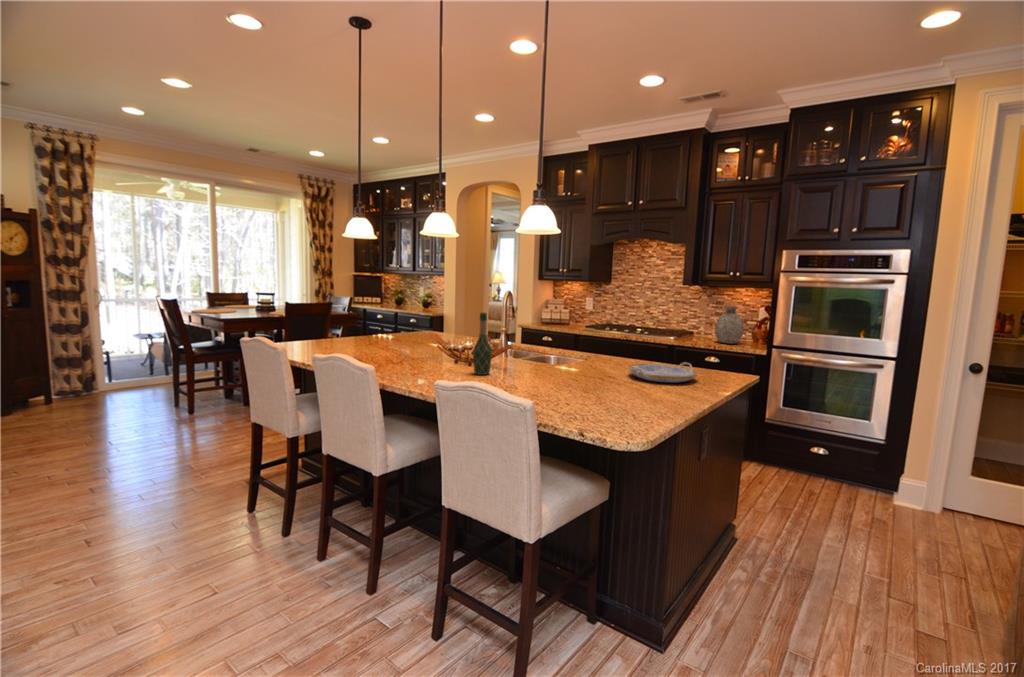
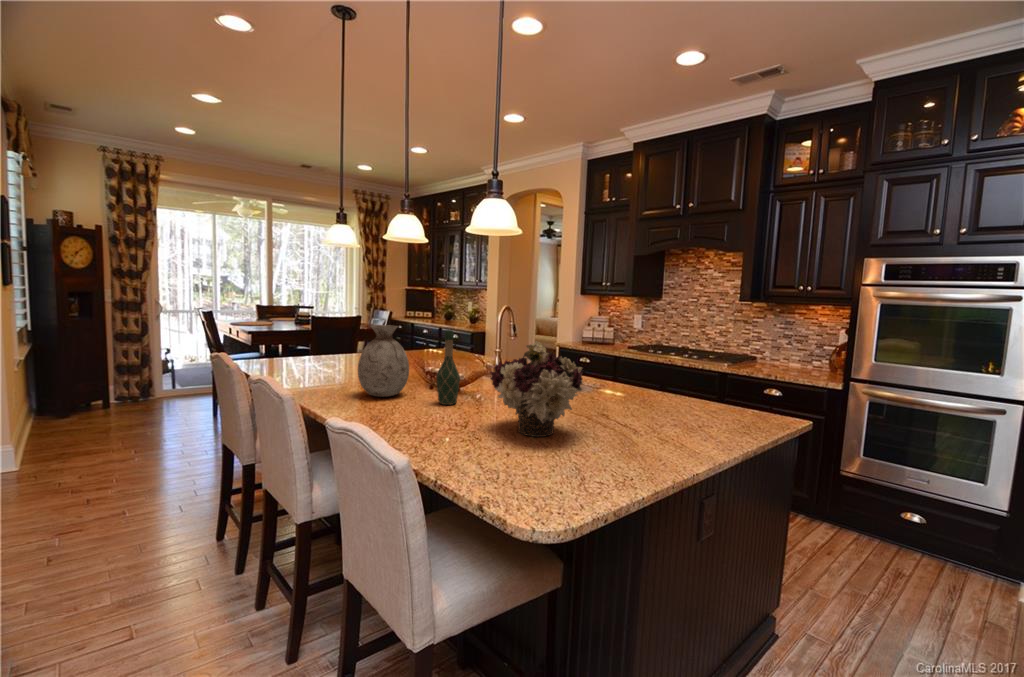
vase: present [715,306,744,344] -> present [358,325,409,397]
flower arrangement: none [534,319,611,393] -> present [490,341,583,437]
serving tray: present [628,363,697,383] -> none [628,399,718,427]

